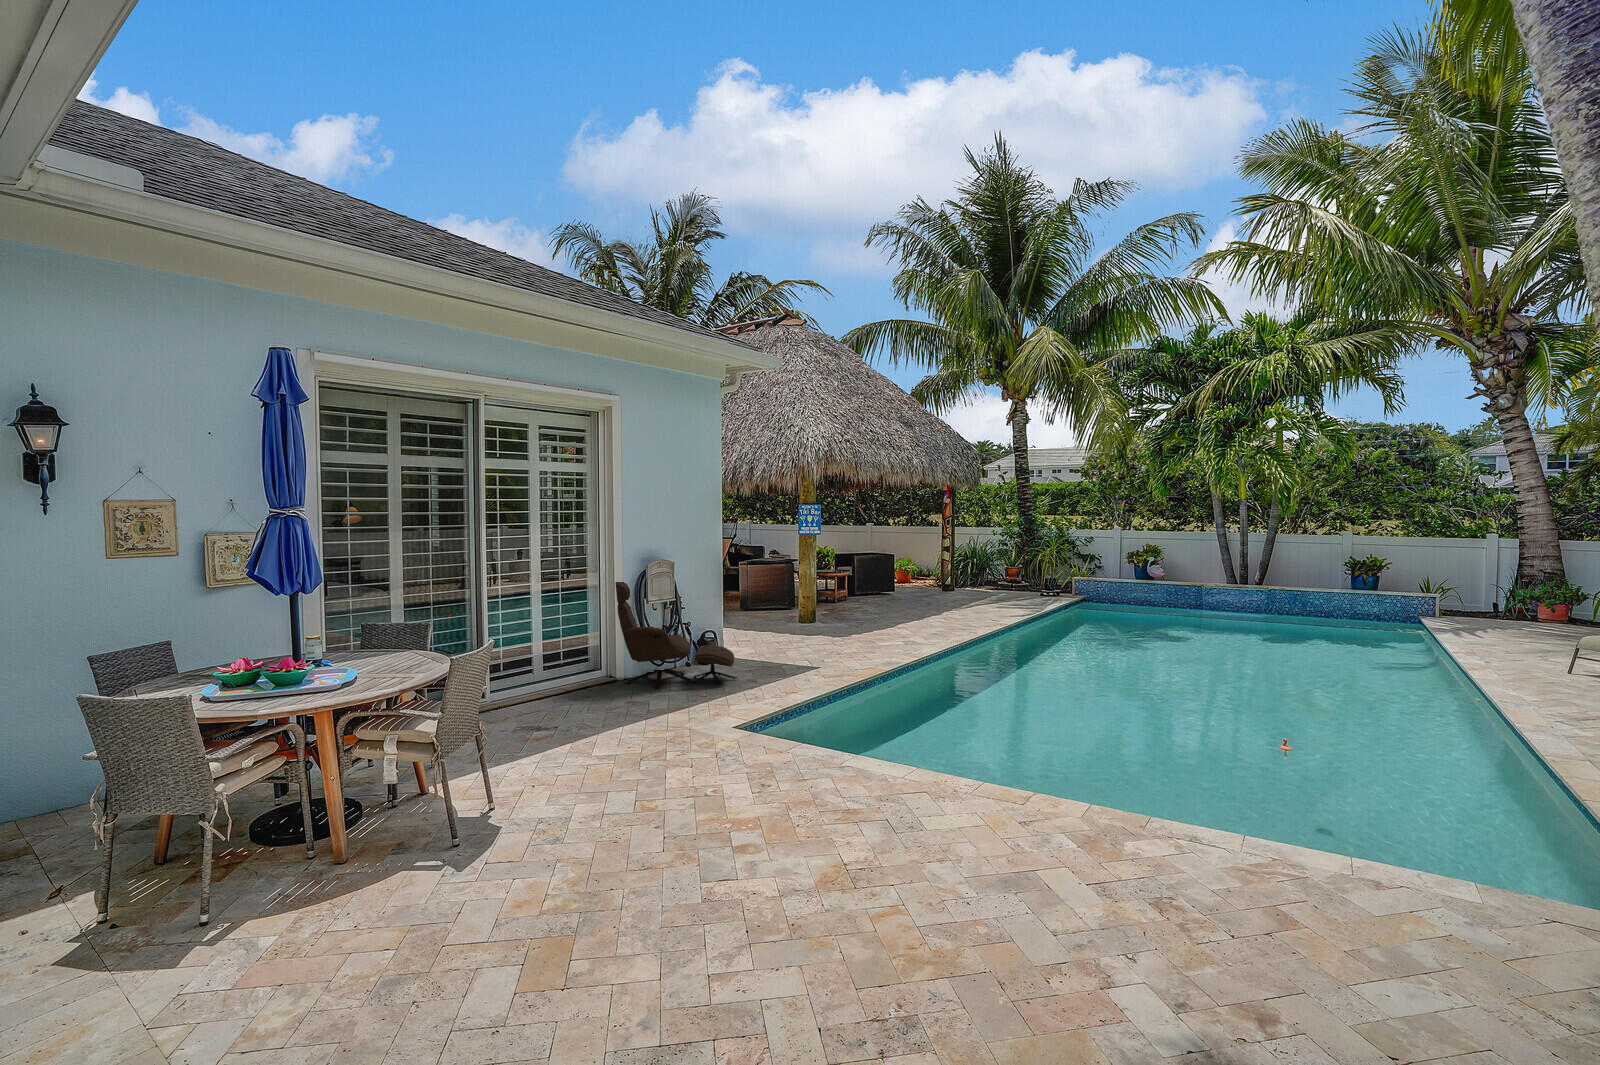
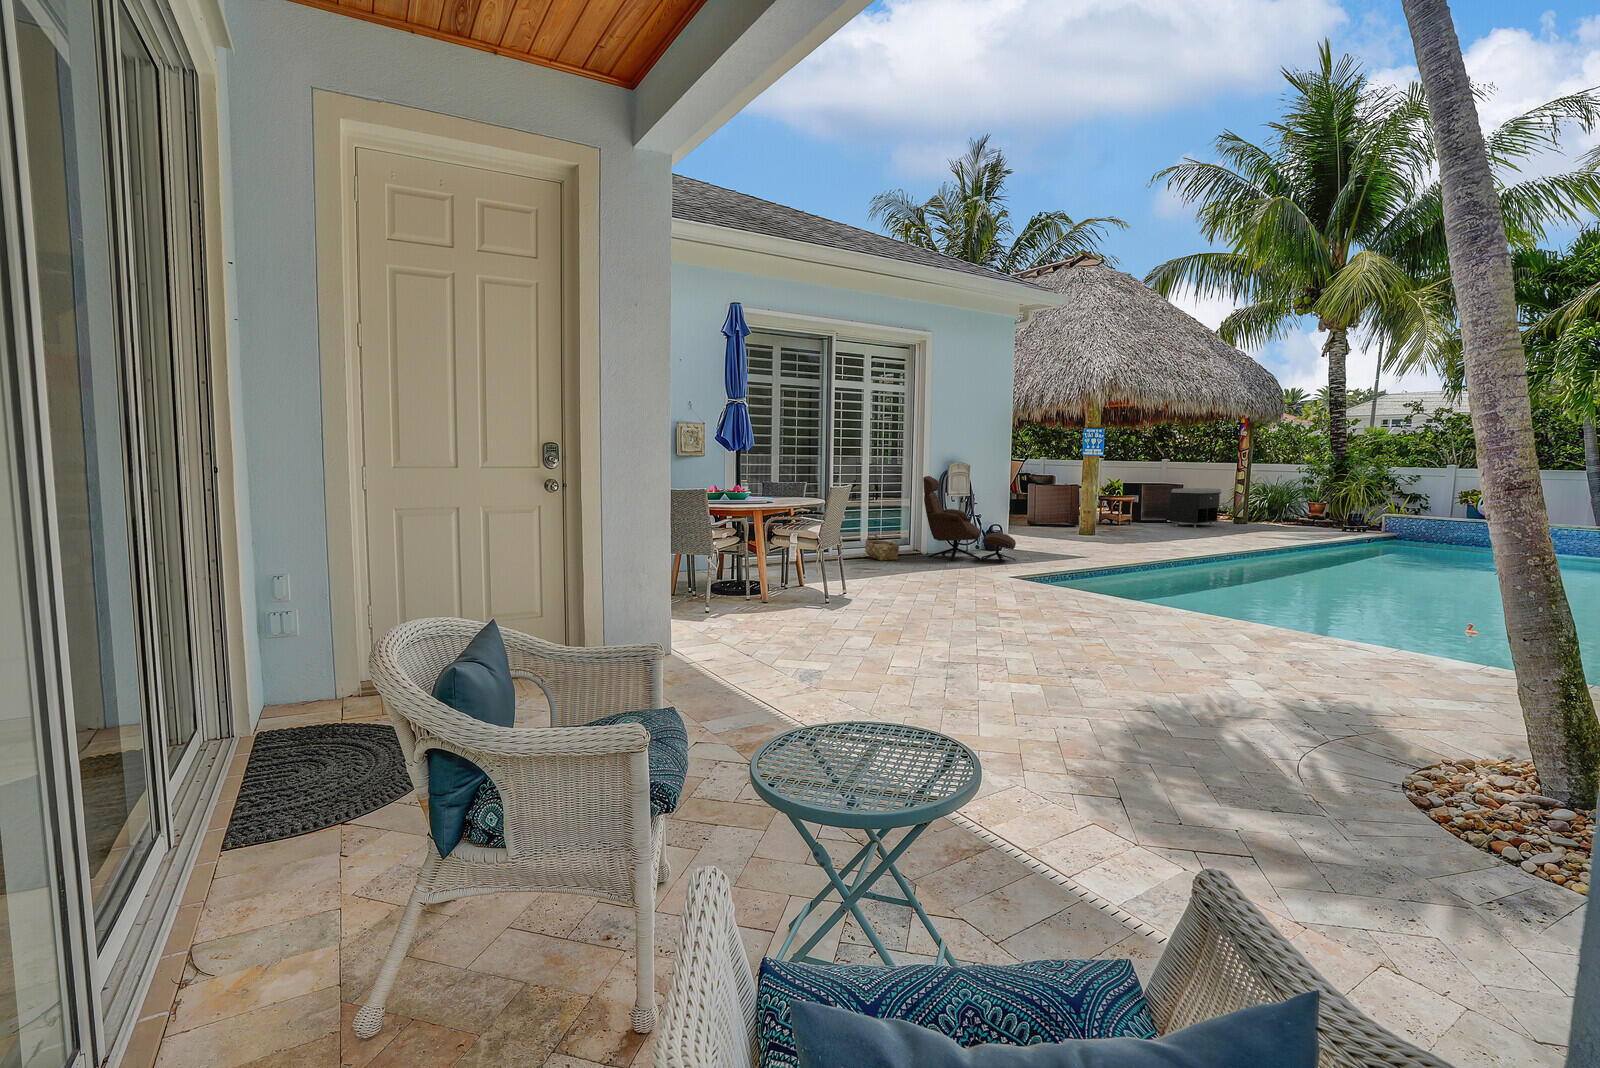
storage bench: none [882,556,928,598] -> present [1170,488,1221,527]
woven basket: none [540,660,587,699] -> present [865,534,899,561]

